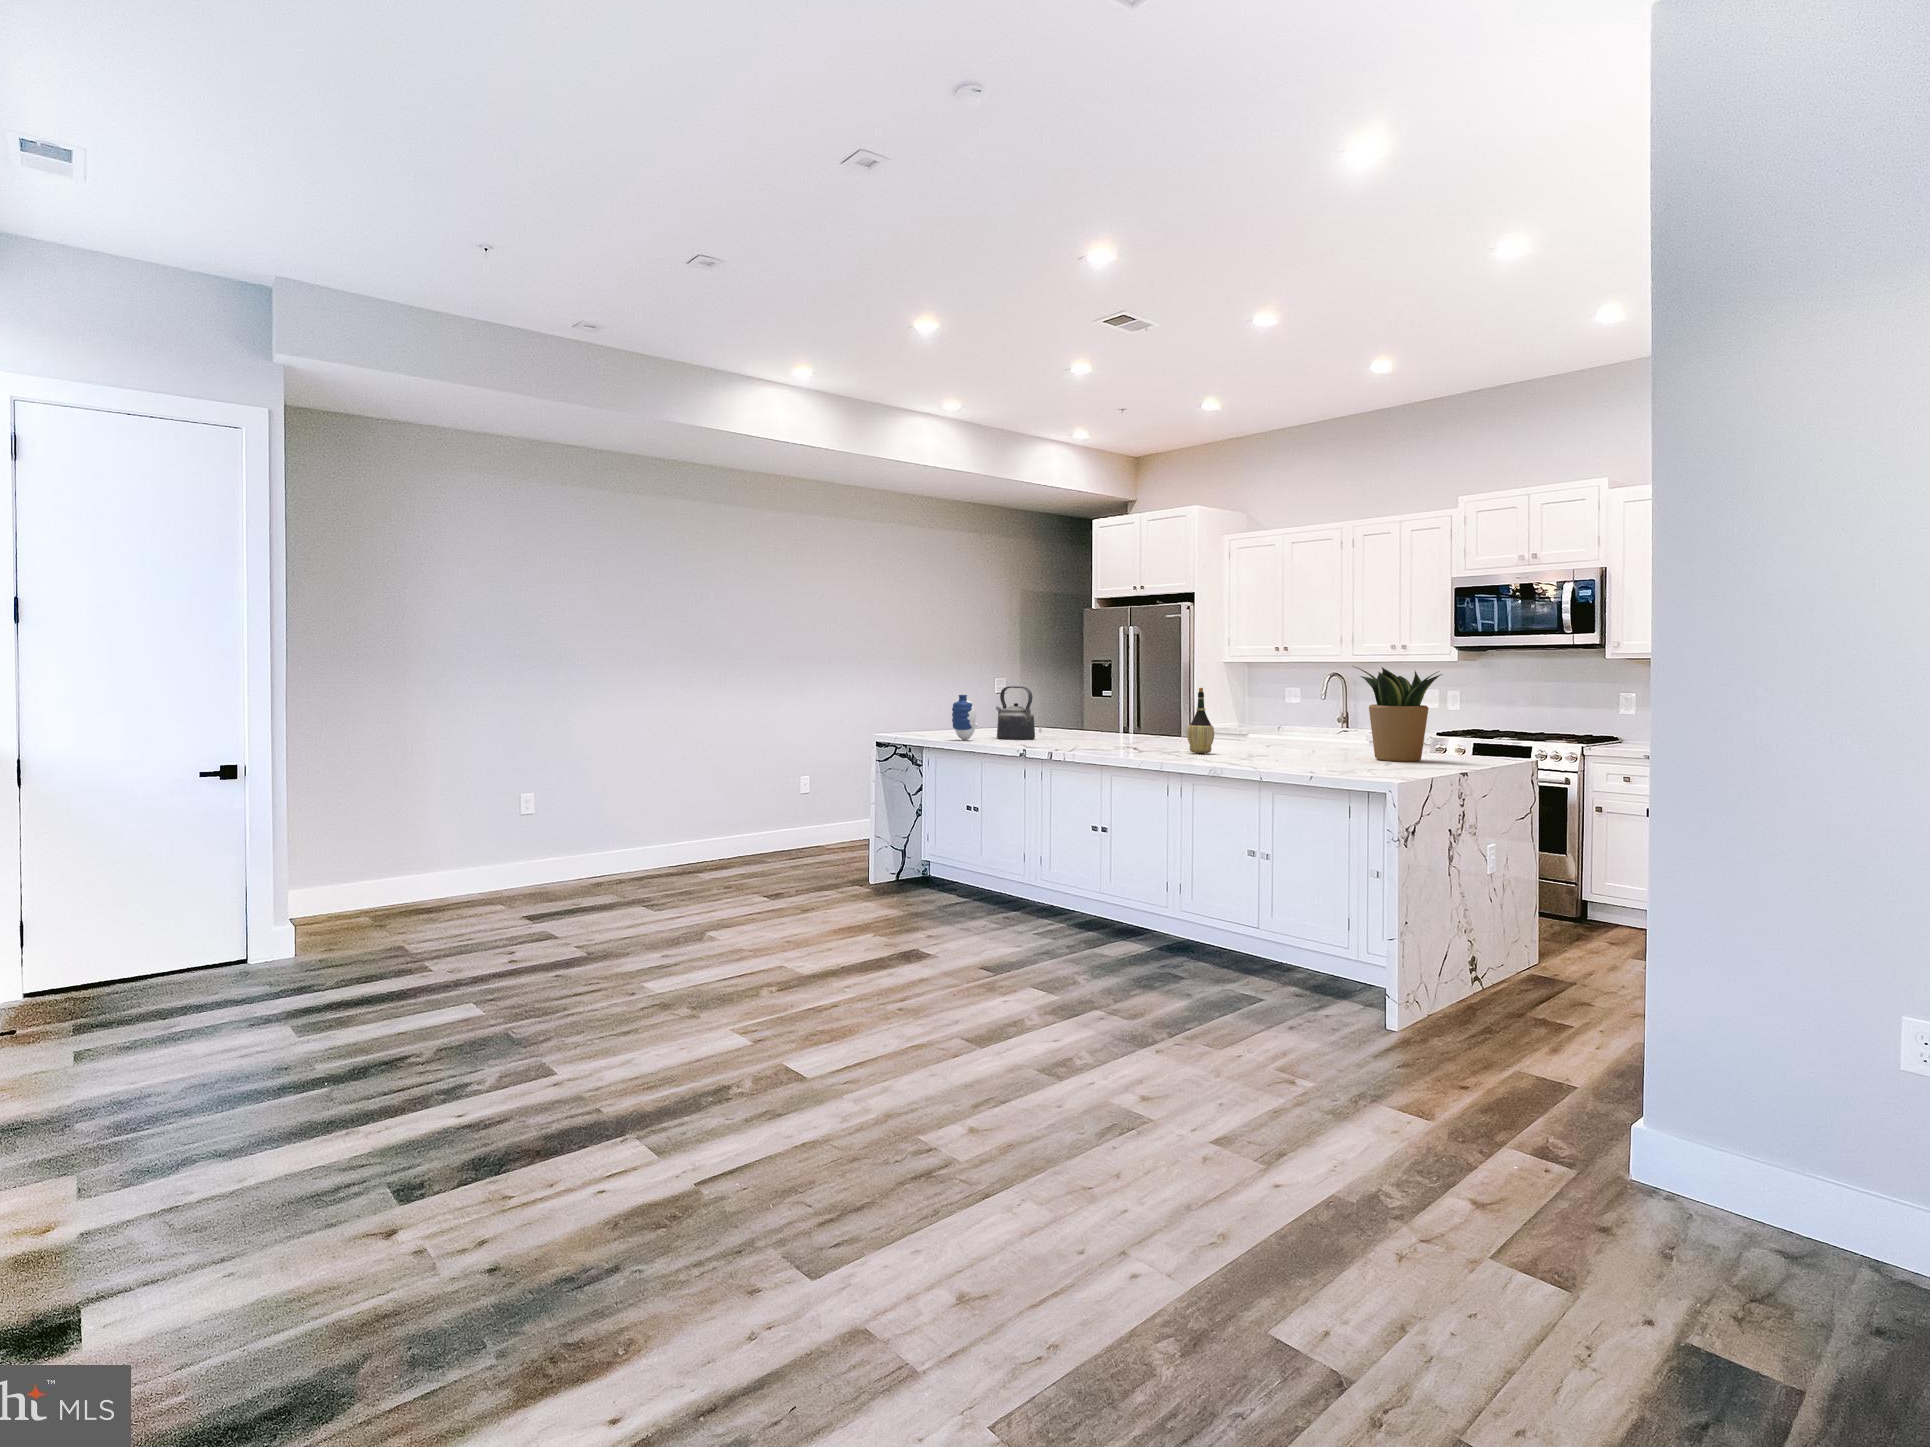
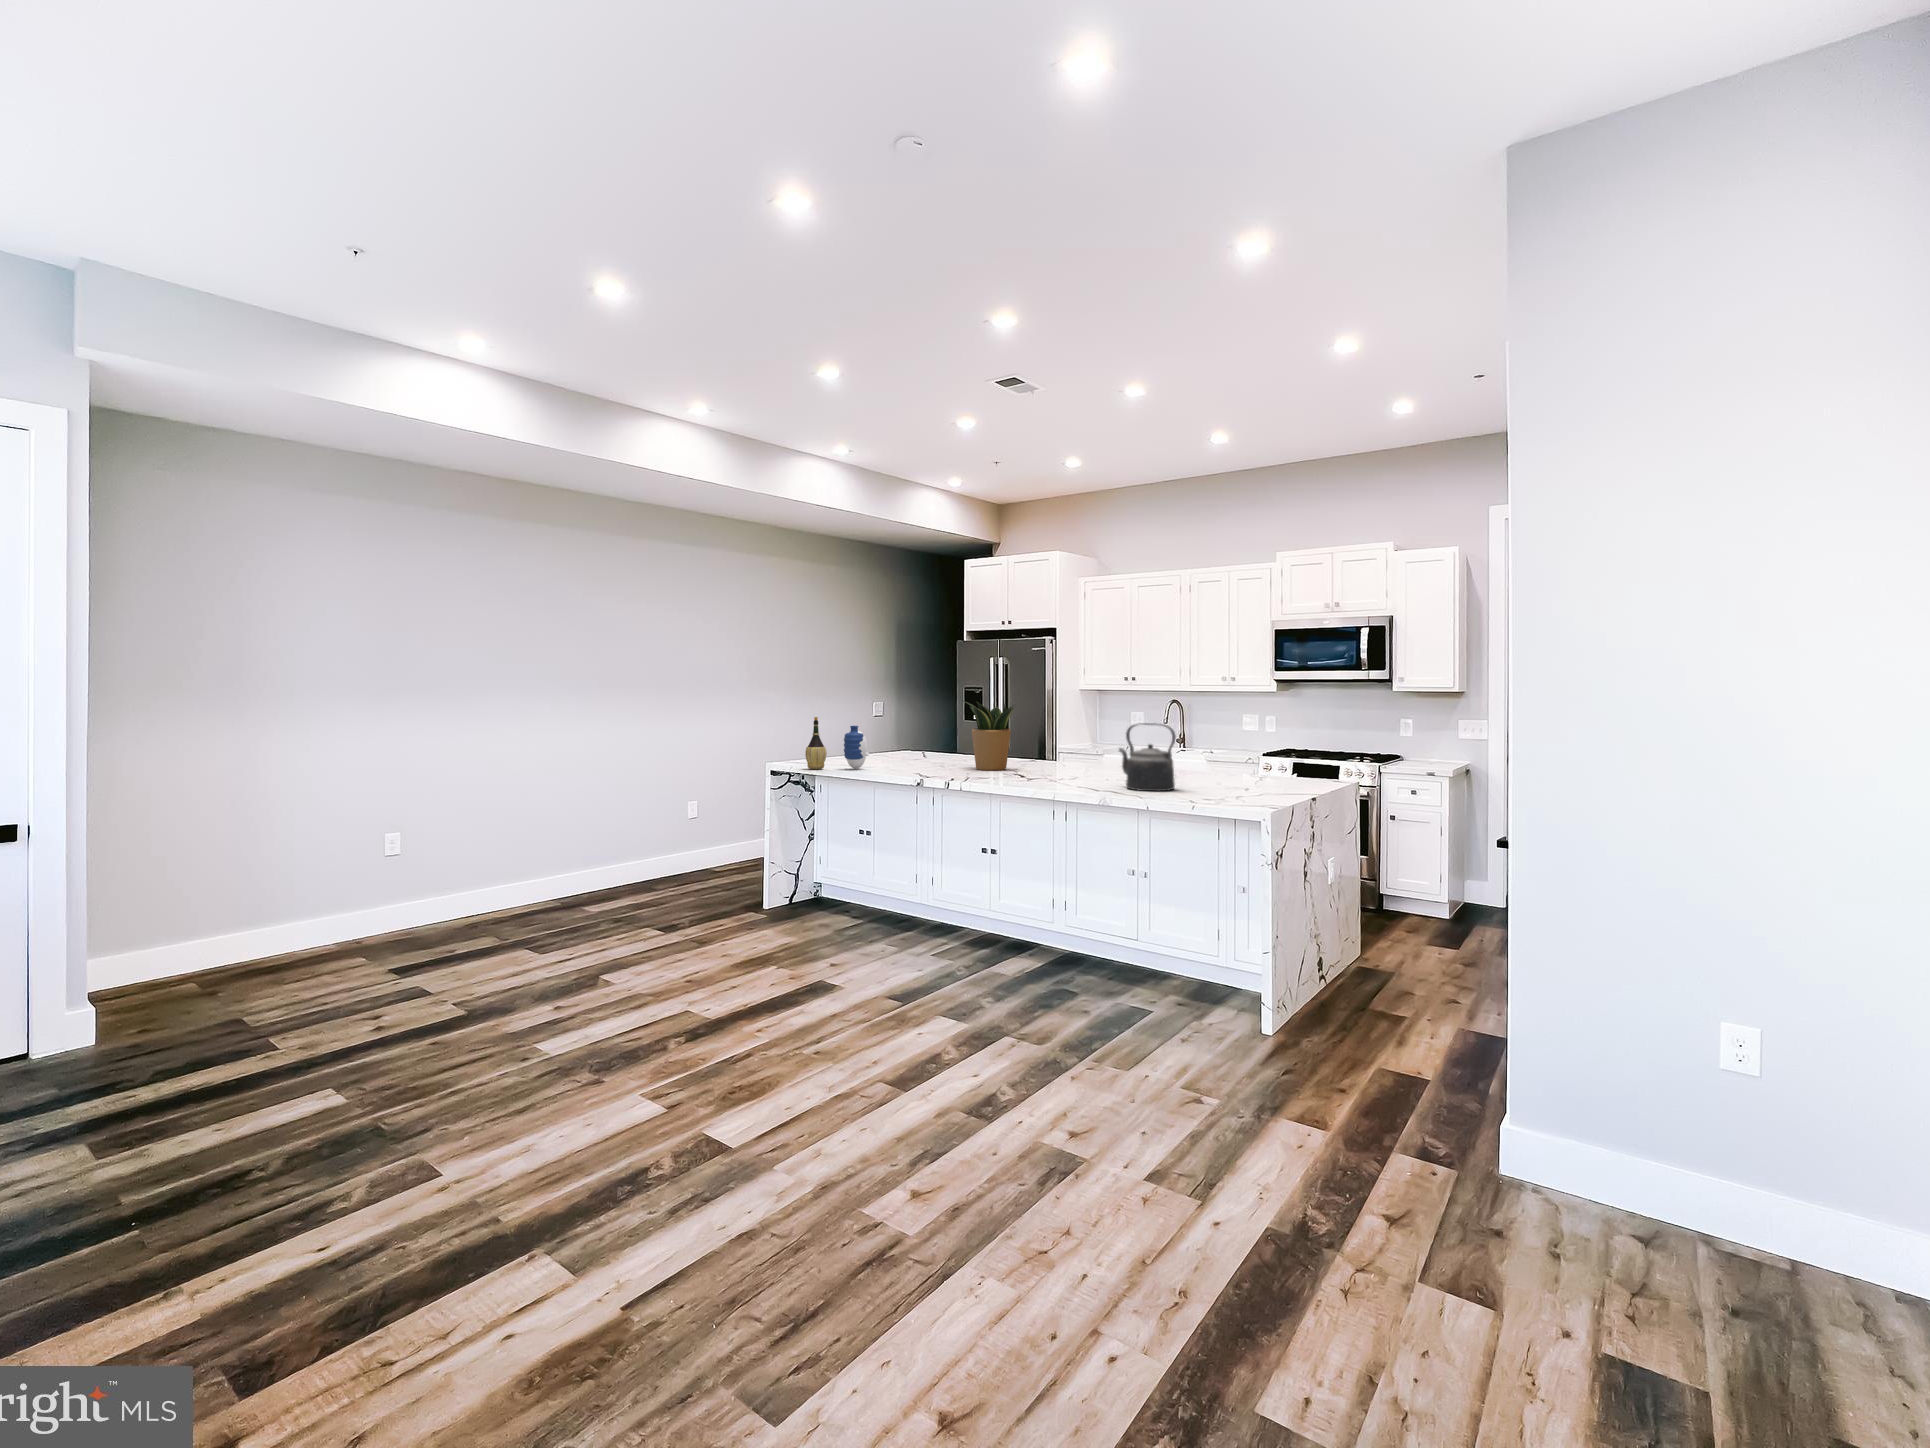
potted plant: present [1353,666,1442,762] -> present [962,700,1014,770]
kettle: present [996,686,1035,740] -> present [1119,723,1176,791]
wine bottle: present [1187,688,1214,753] -> present [805,717,827,769]

